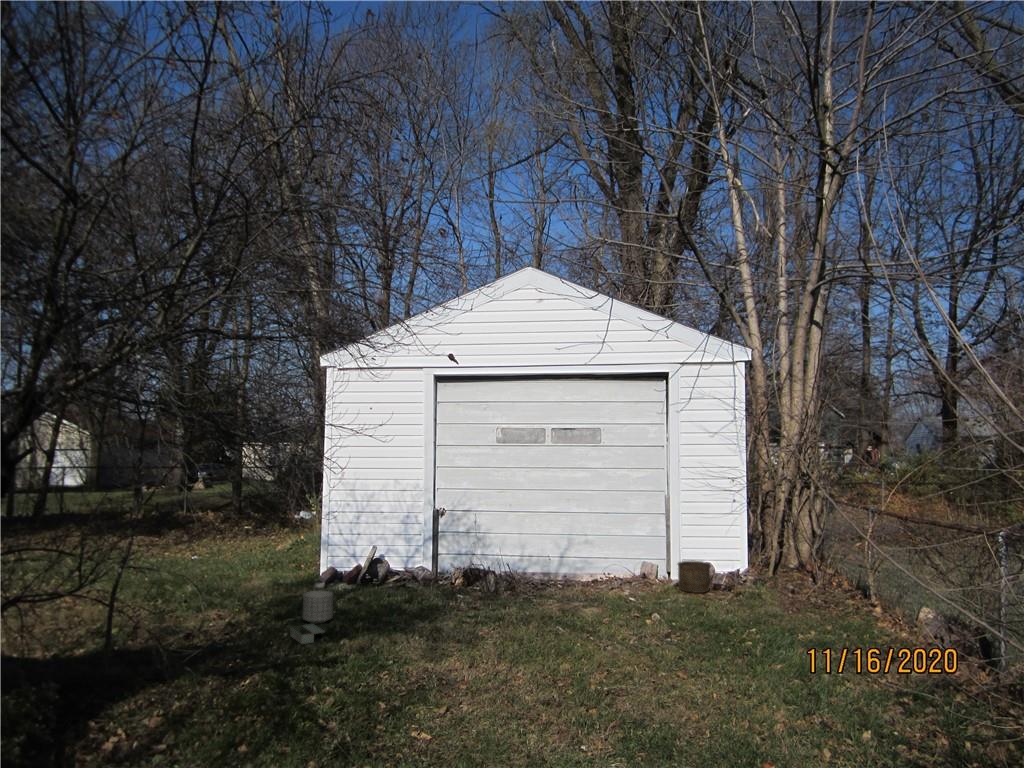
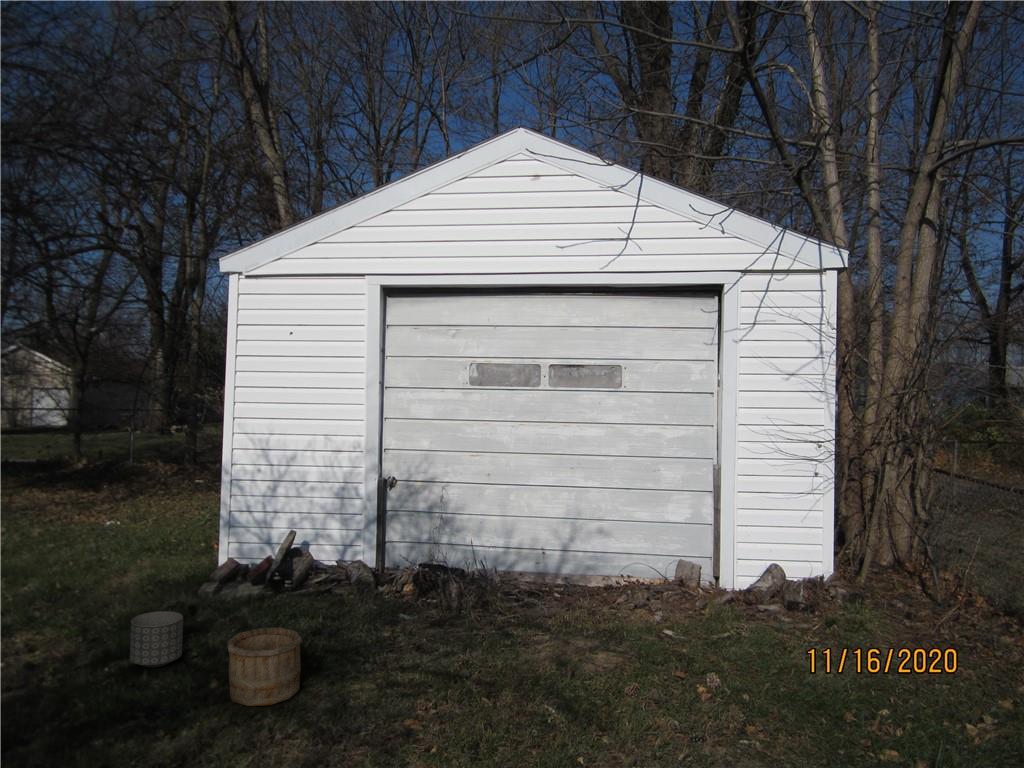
wooden bucket: present [678,561,711,593] -> present [227,627,302,706]
toolbox: present [290,624,324,644] -> none [87,673,143,717]

